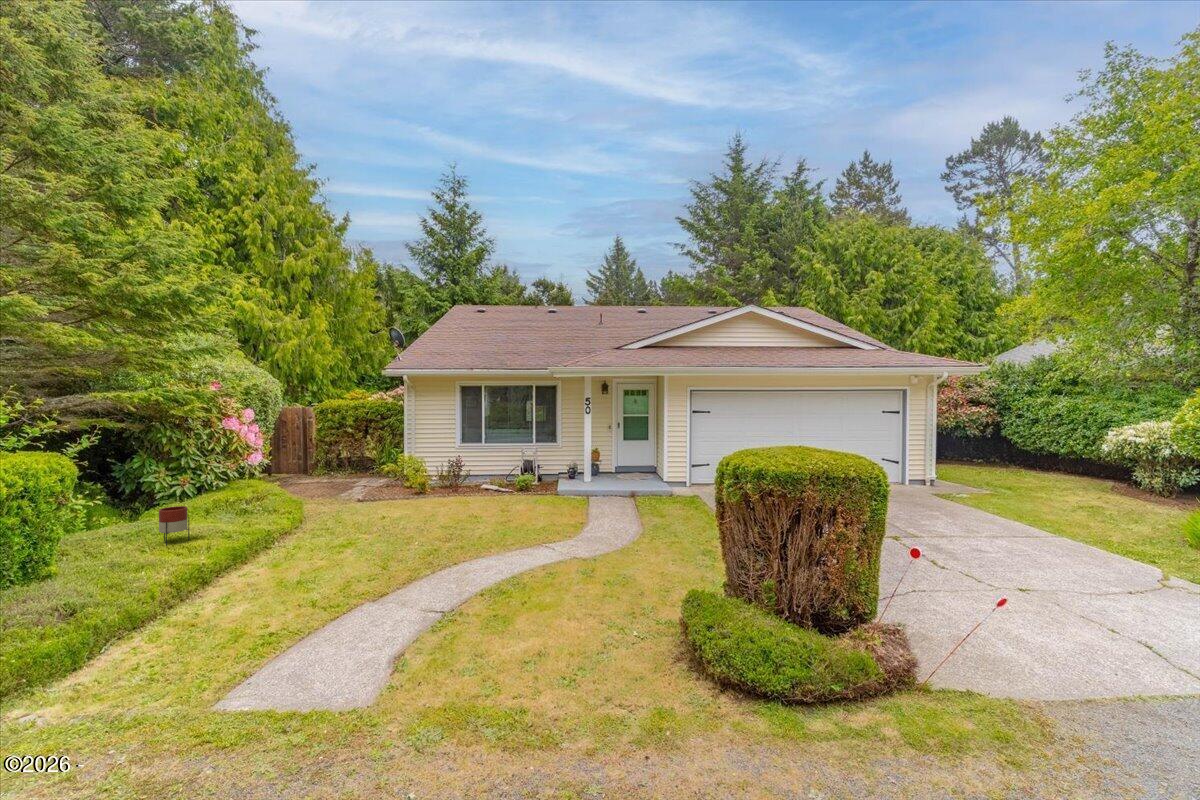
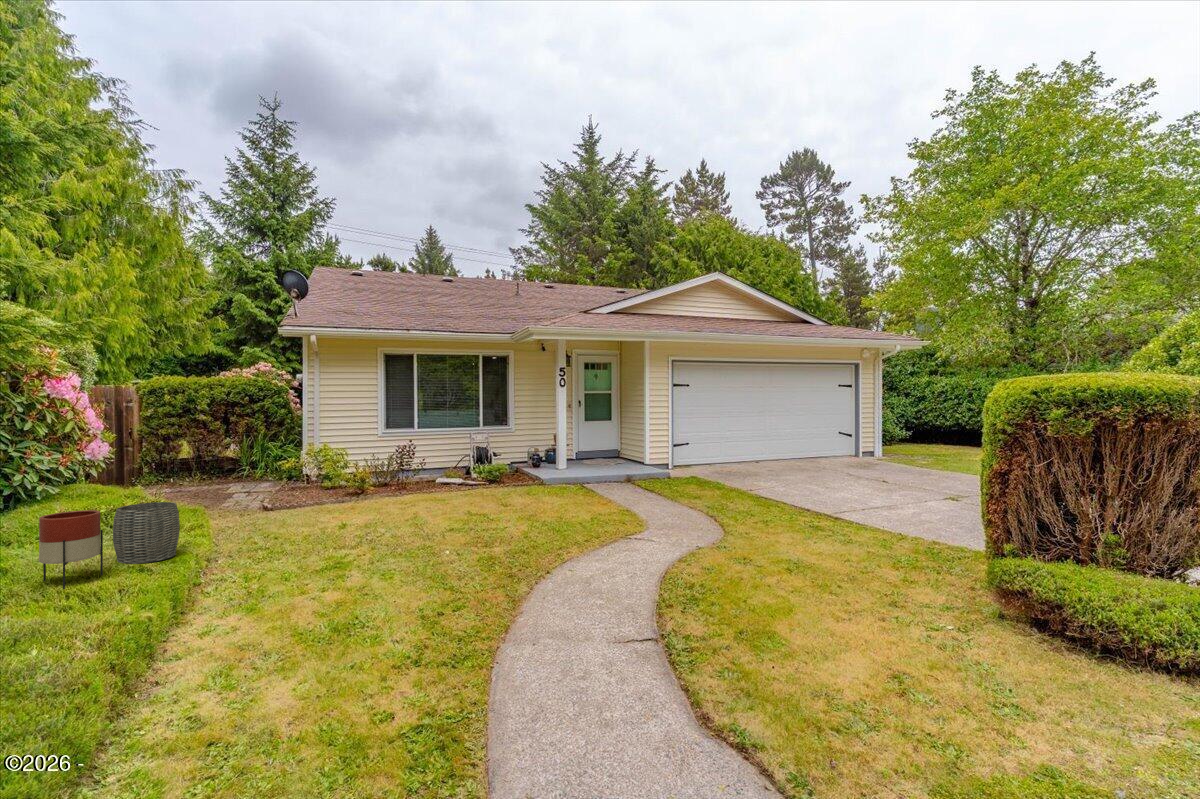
woven basket: none [205,502,239,535] -> present [113,502,180,564]

